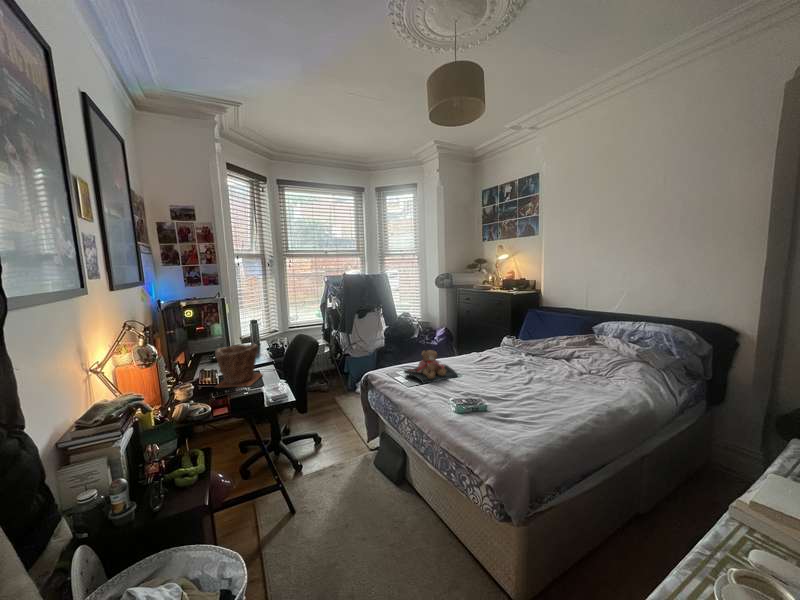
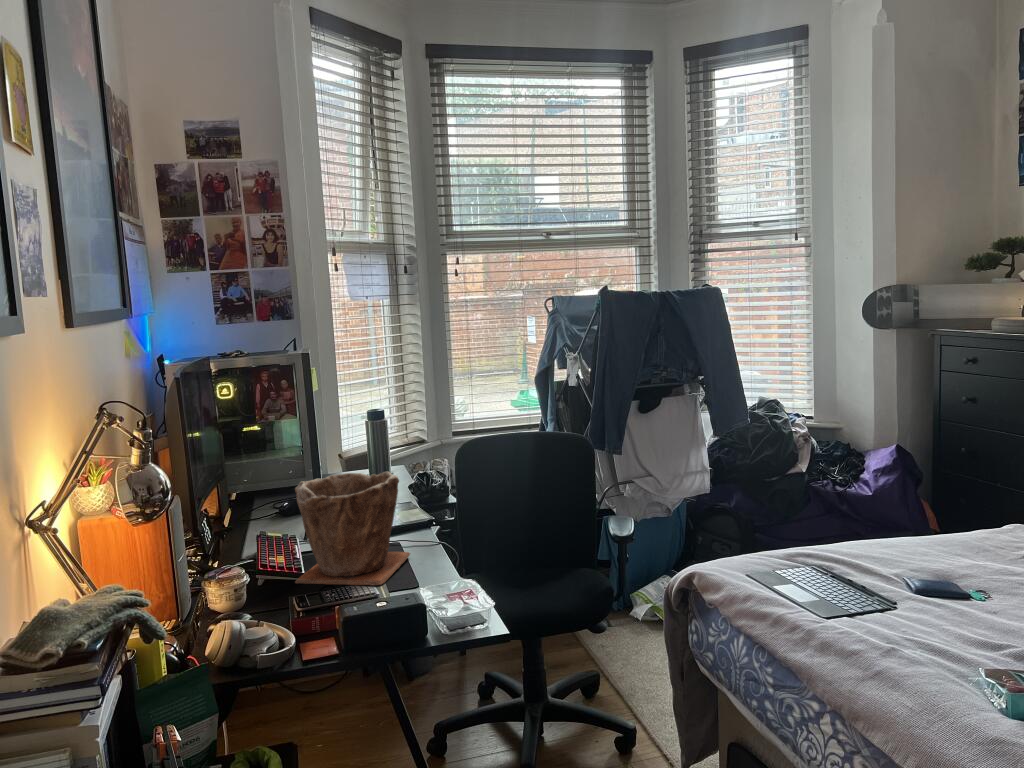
teddy bear: present [404,350,458,384] -> none [800,509,983,613]

